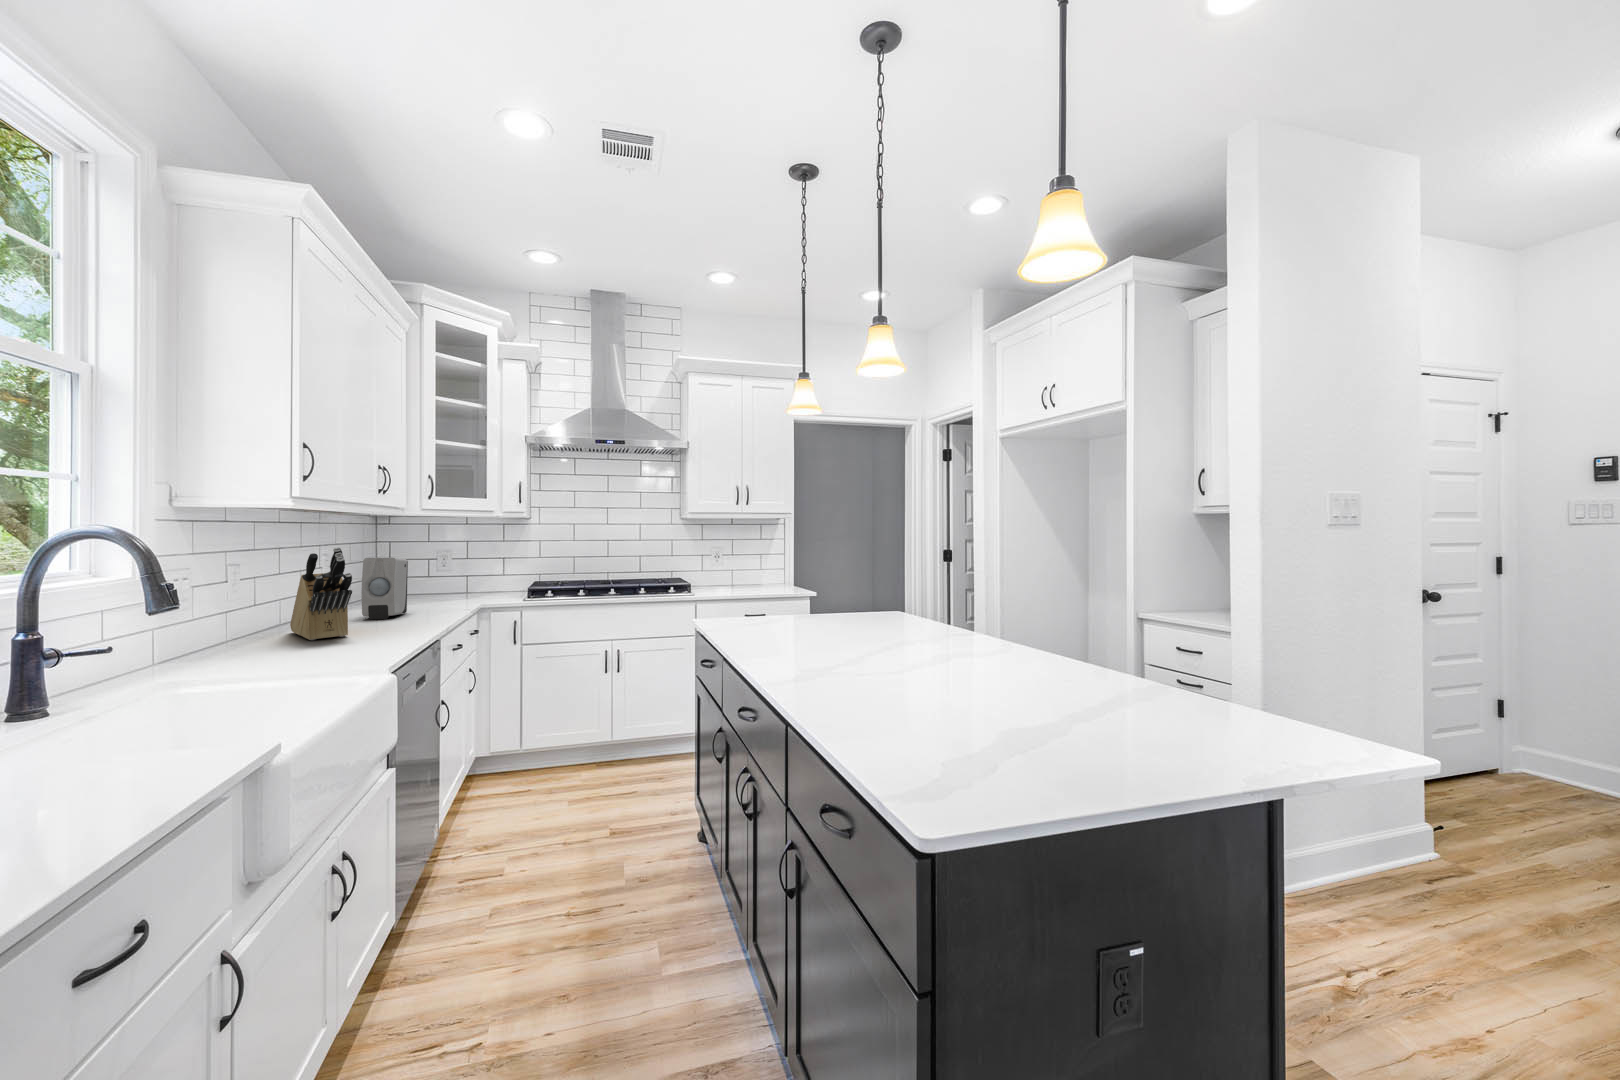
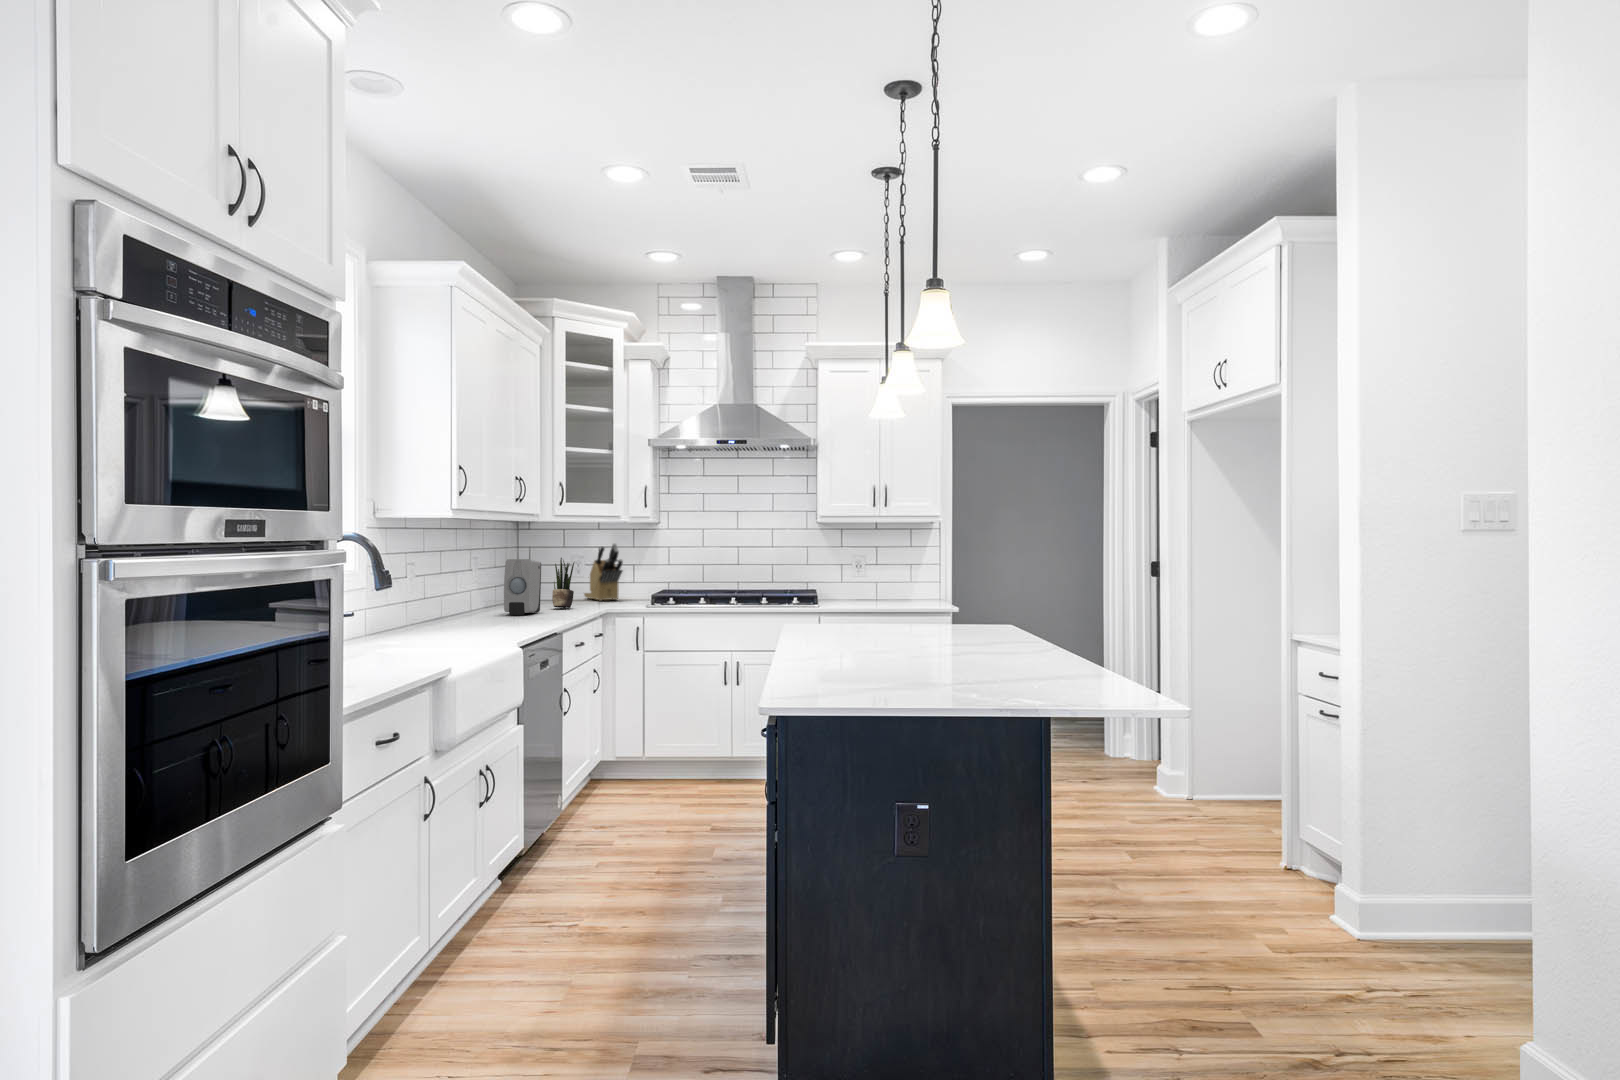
knife block: present [290,547,352,640] -> present [584,543,623,601]
potted plant: none [420,553,446,606] -> present [552,558,574,608]

